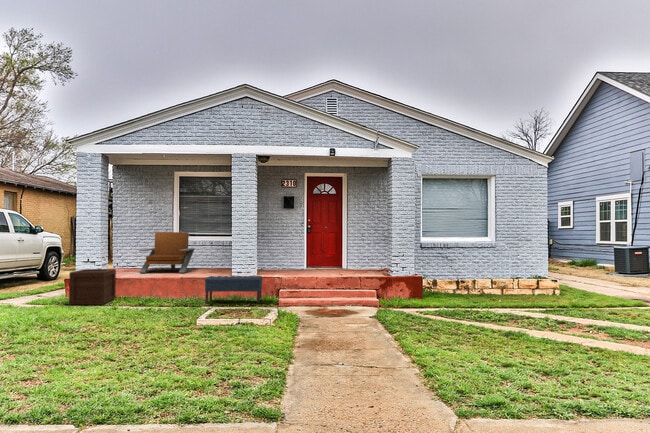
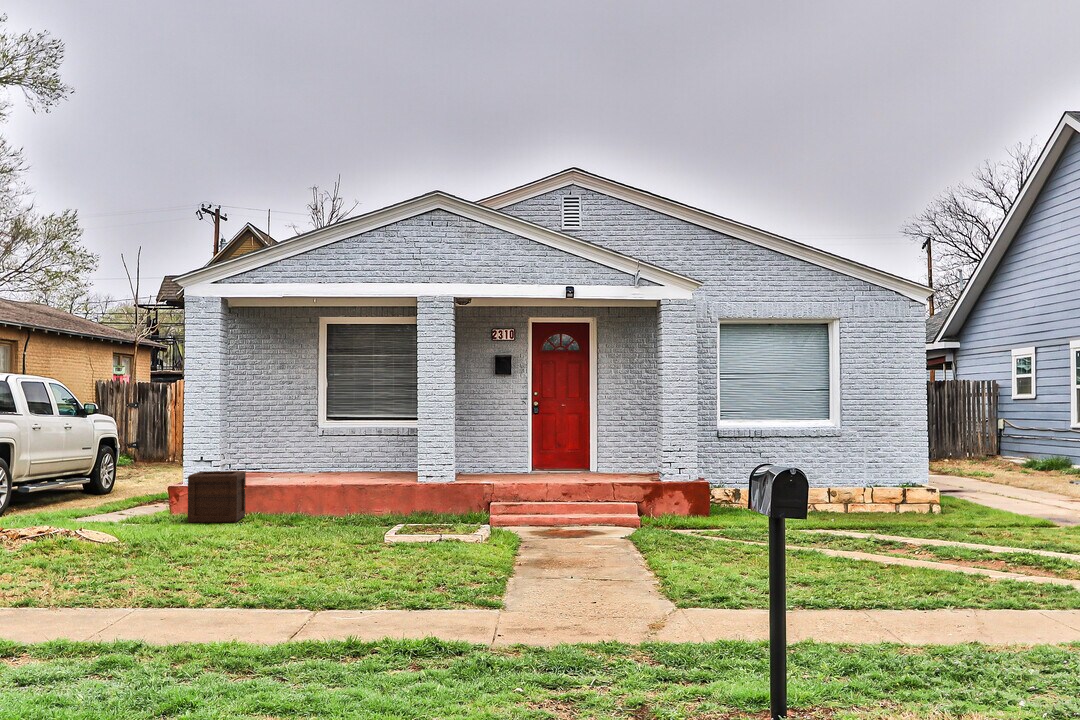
lounge chair: present [140,232,195,273] -> none [274,414,353,478]
bench: present [205,276,262,304] -> none [381,481,465,522]

